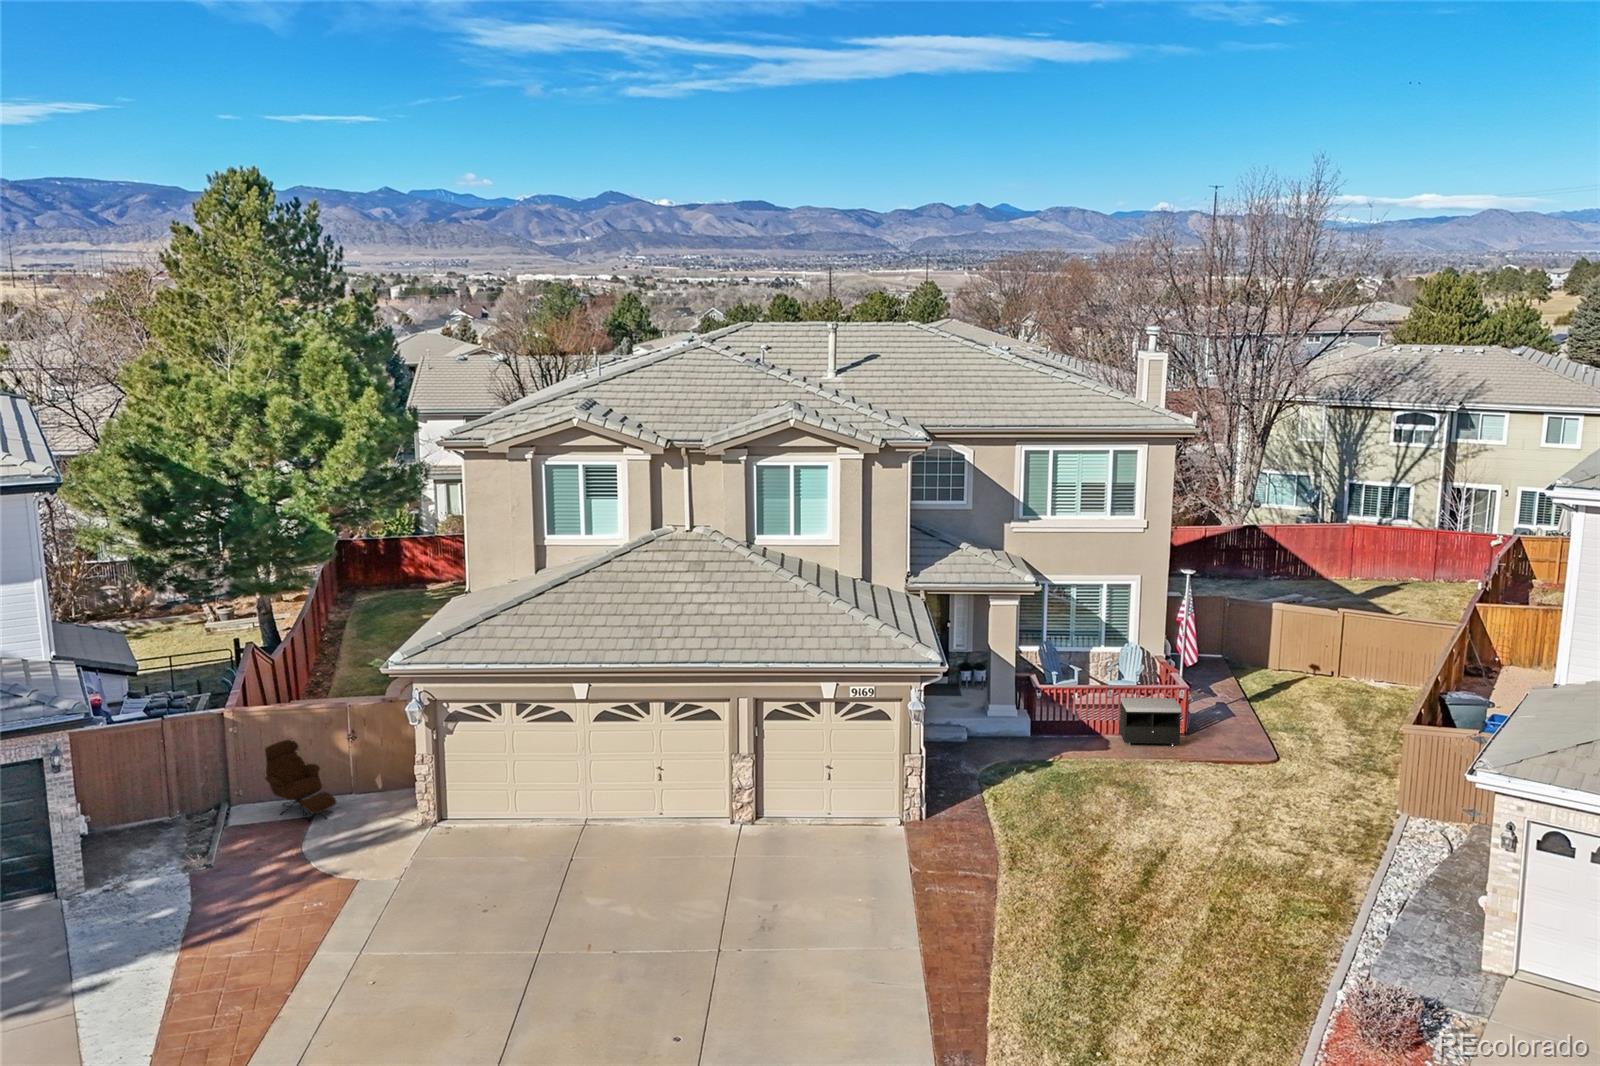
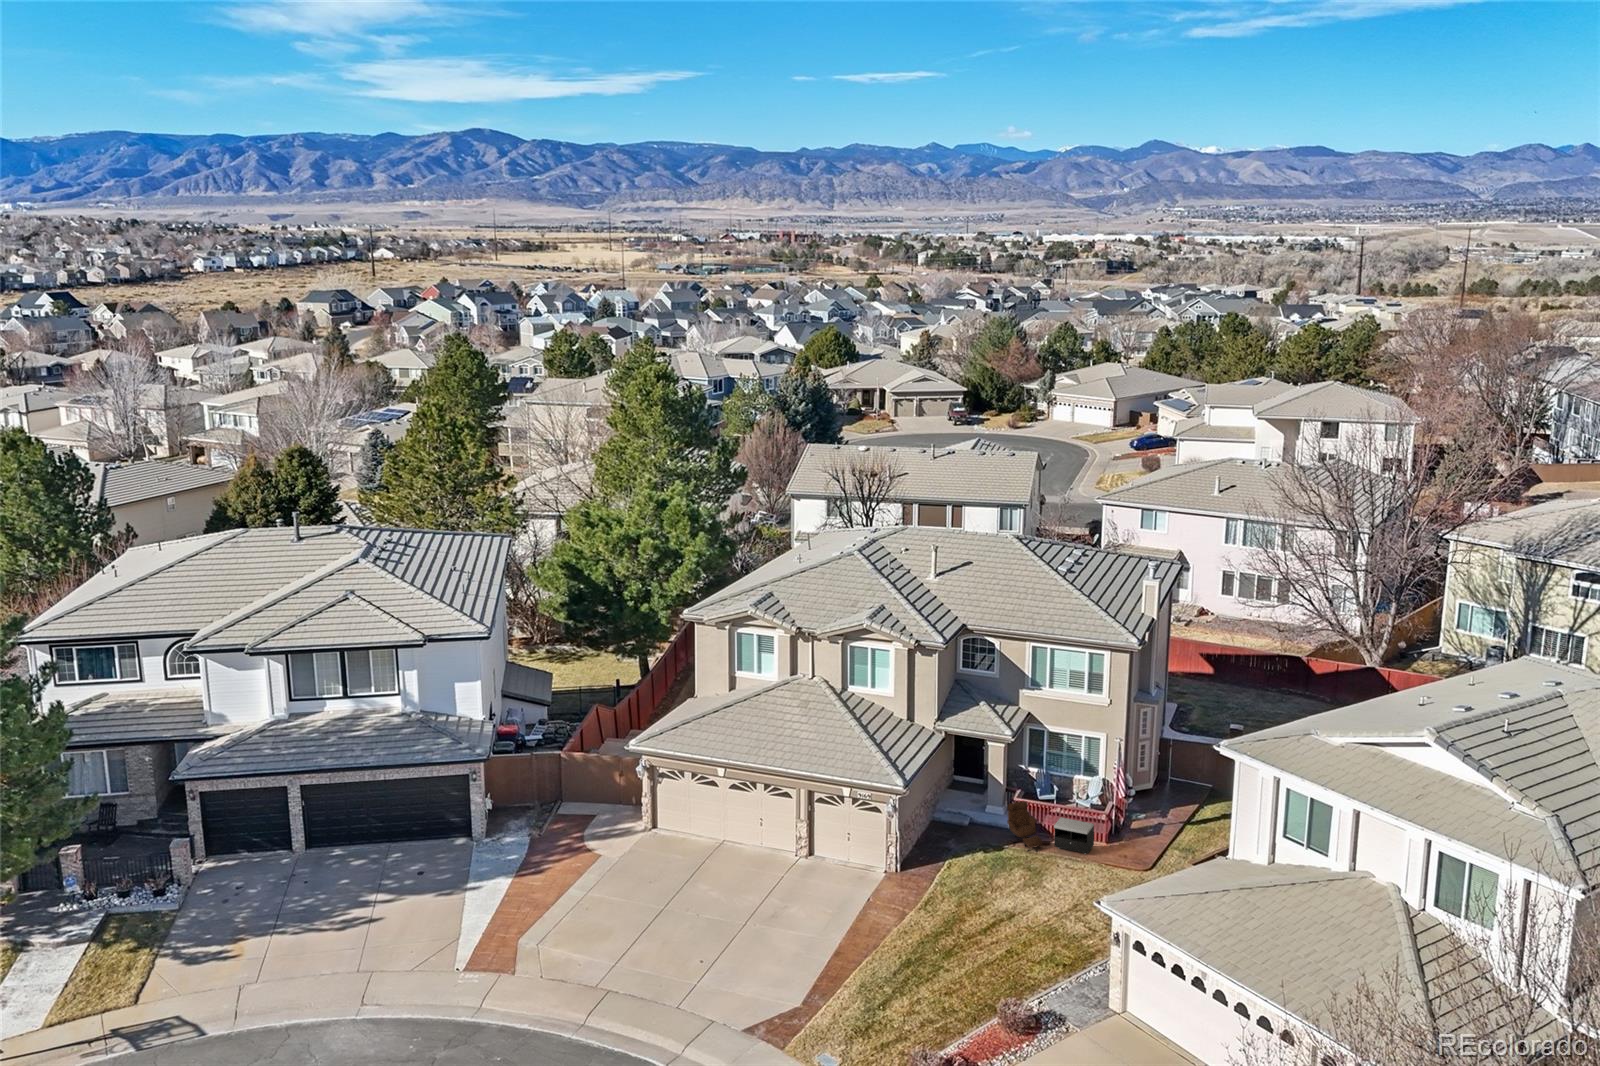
lounge chair: present [265,740,336,821] -> present [1007,801,1043,848]

